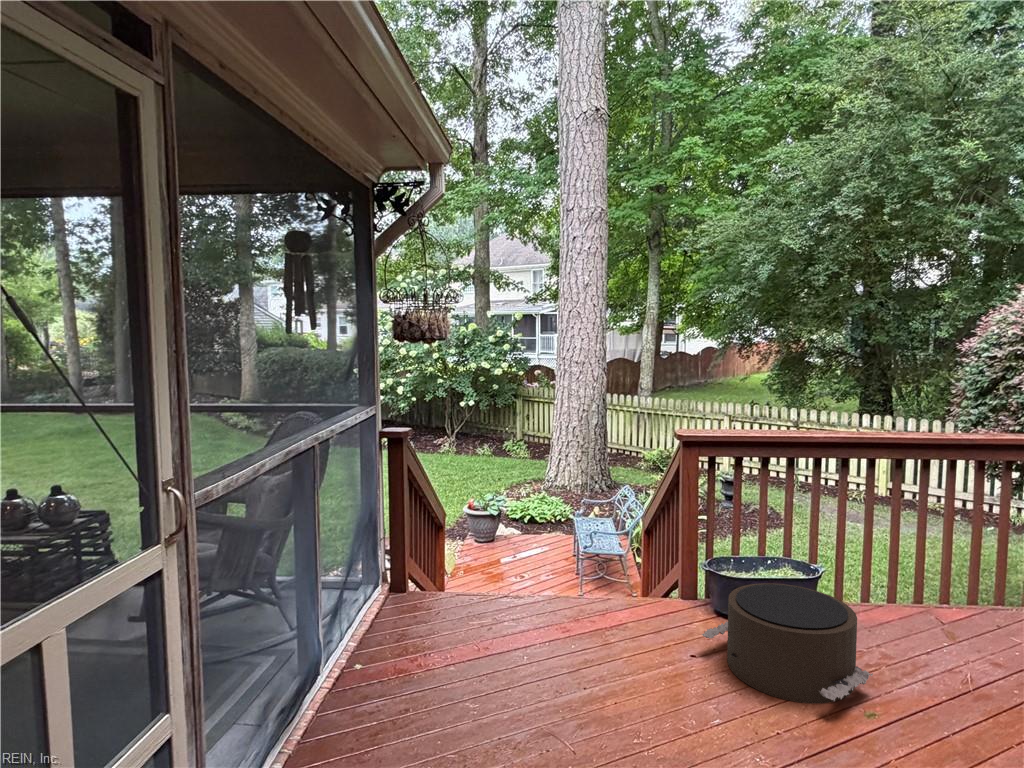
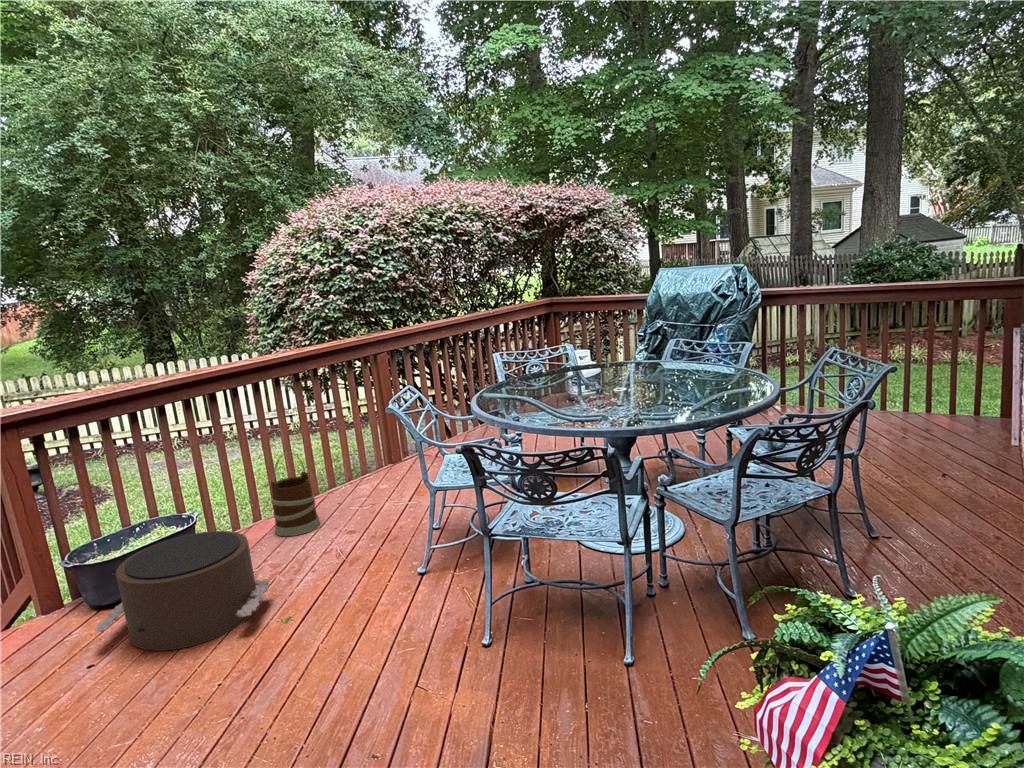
wooden bucket: none [907,544,967,641] -> present [271,452,320,536]

